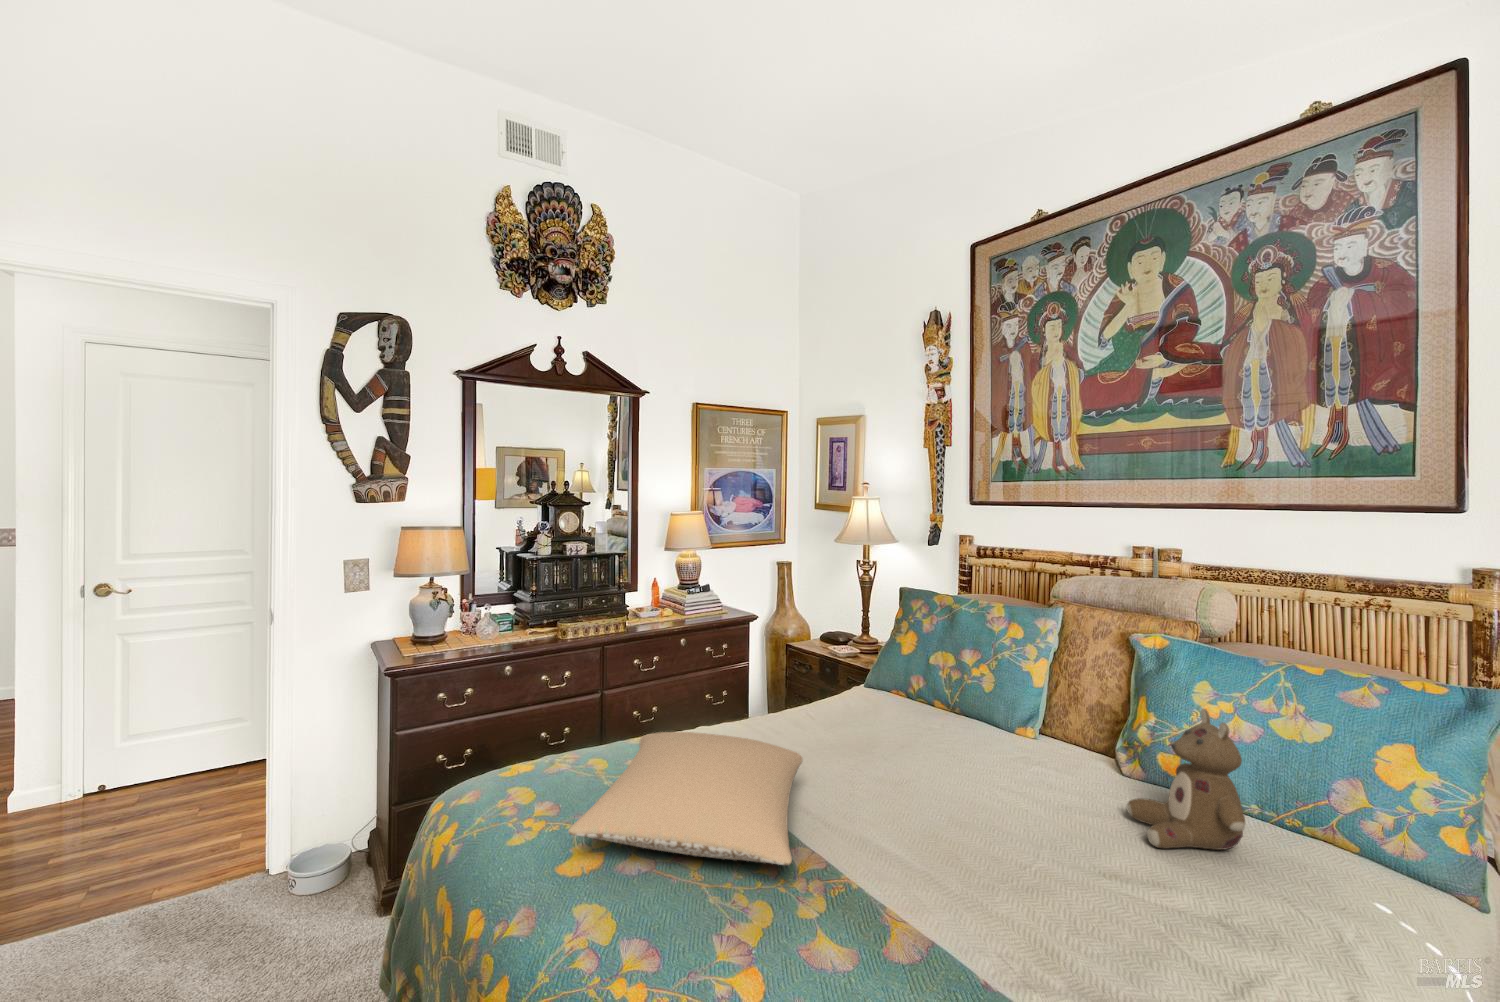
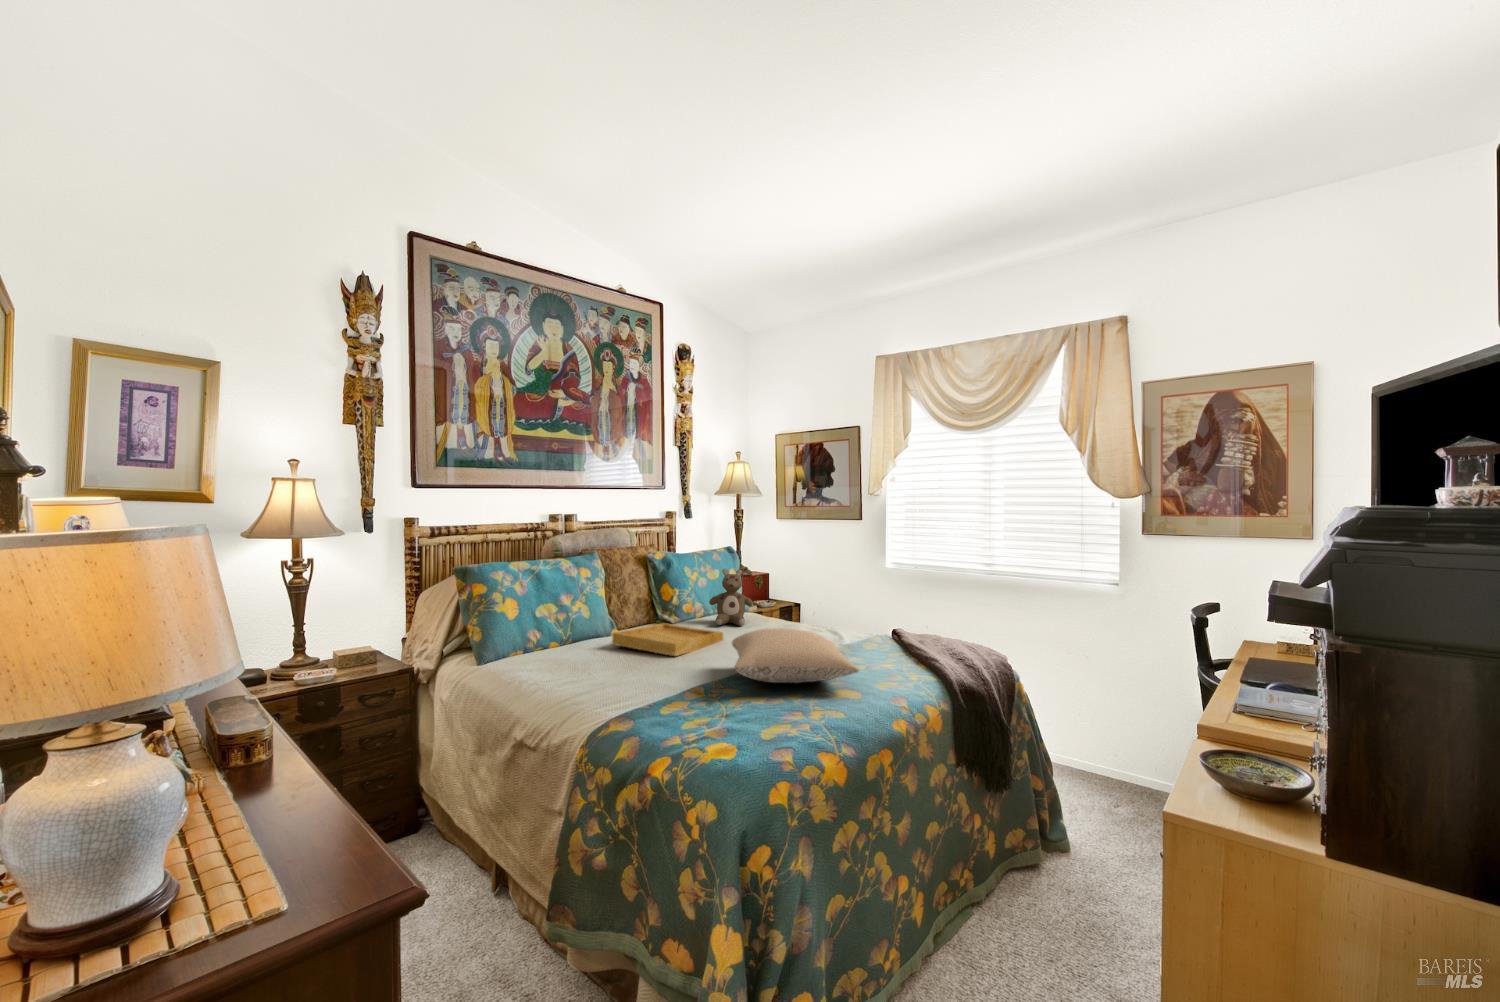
tray: none [870,712,1050,818] -> present [612,623,723,656]

